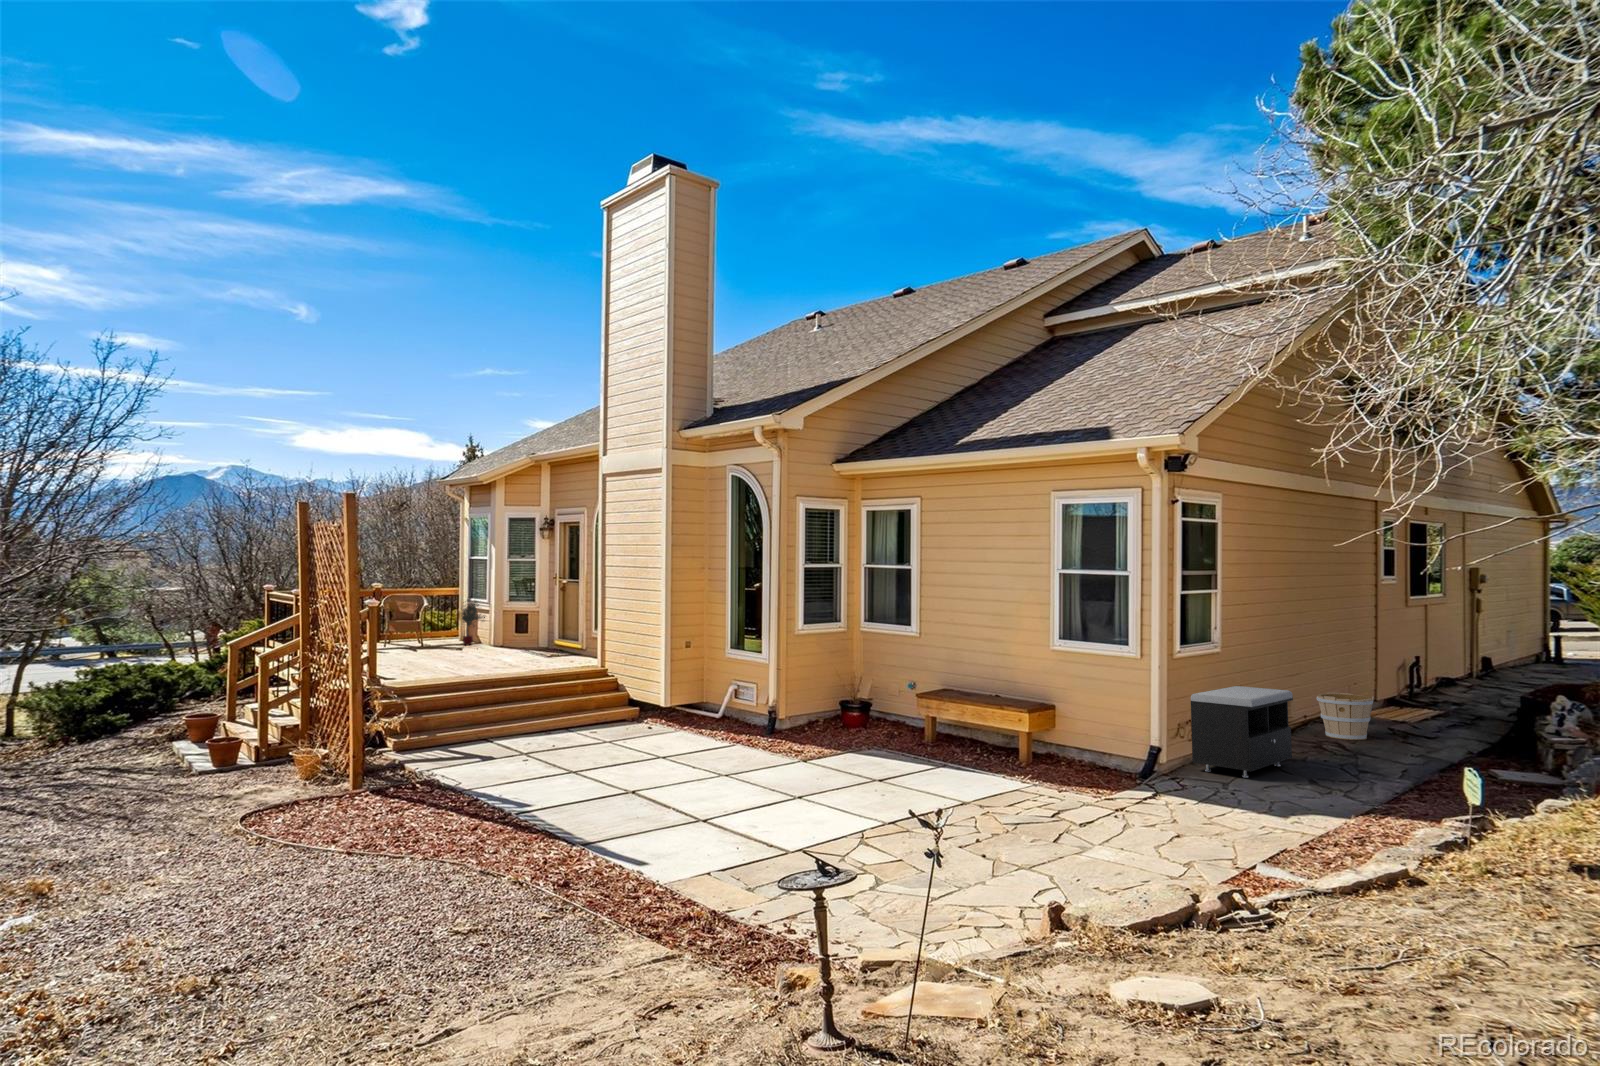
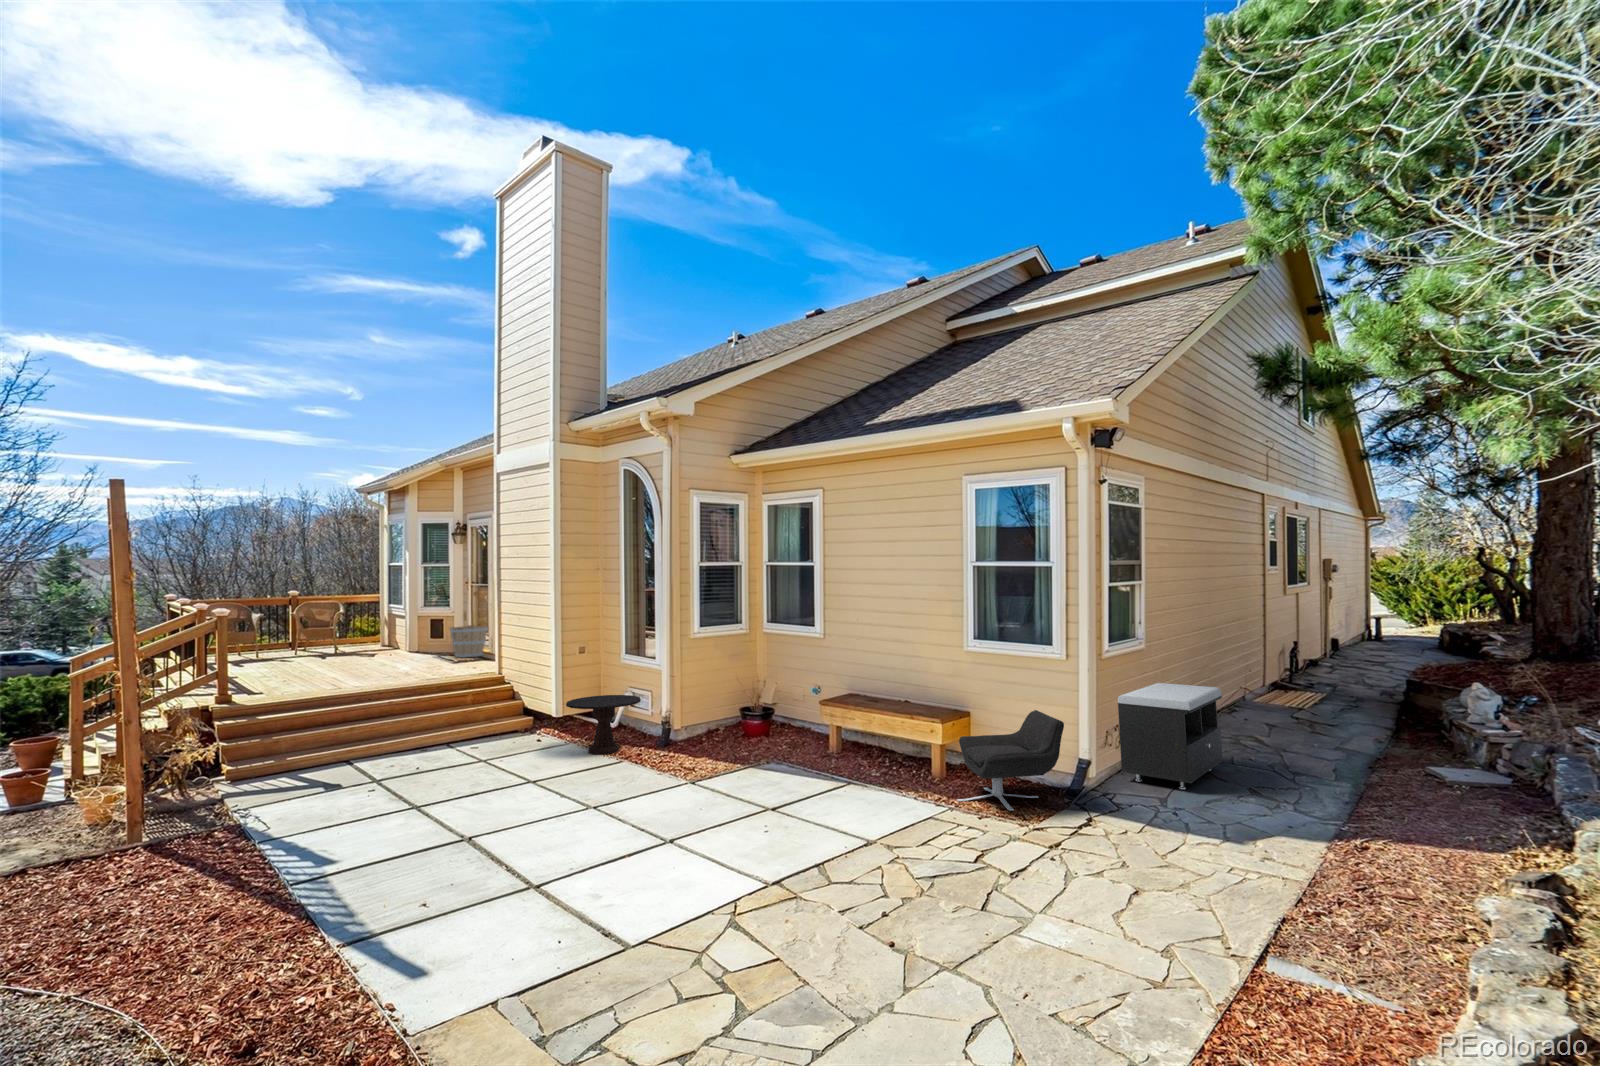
potted tree: present [461,598,485,645] -> none [371,603,402,651]
side table: none [681,687,748,740] -> present [566,695,641,755]
wooden bucket: present [1316,692,1374,740] -> present [450,625,489,658]
lounge chair: none [1039,704,1135,786] -> present [957,710,1064,811]

